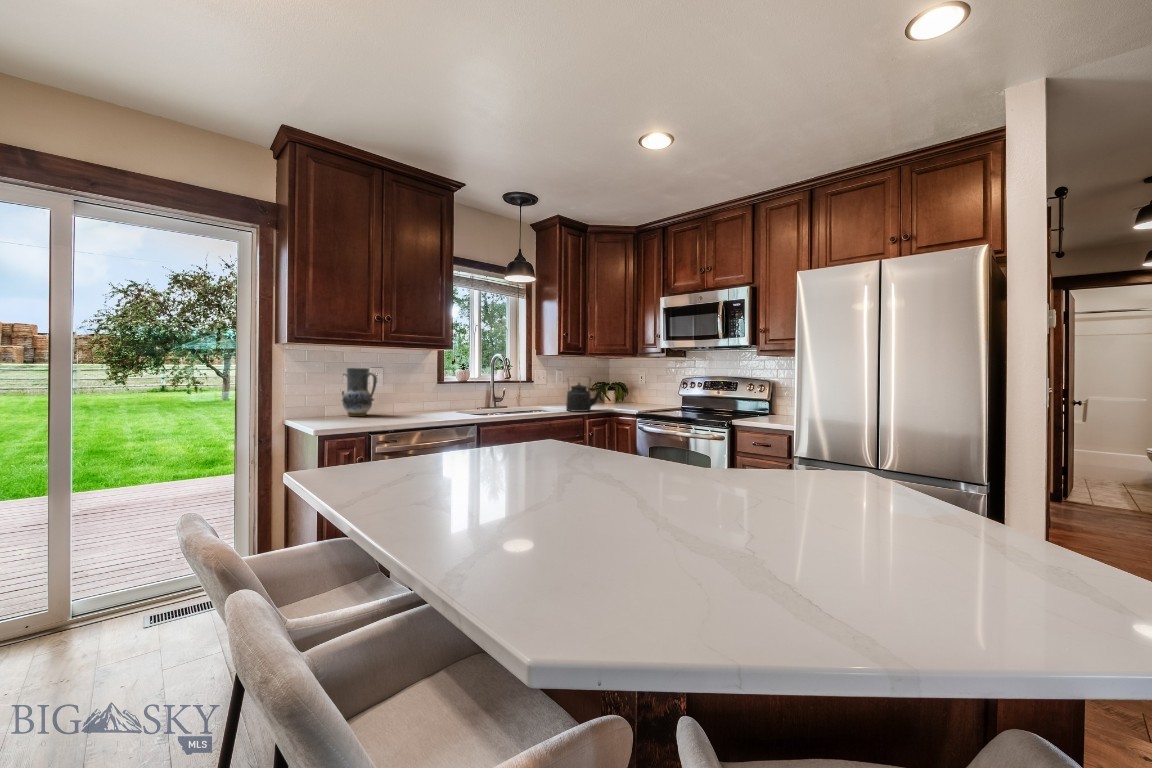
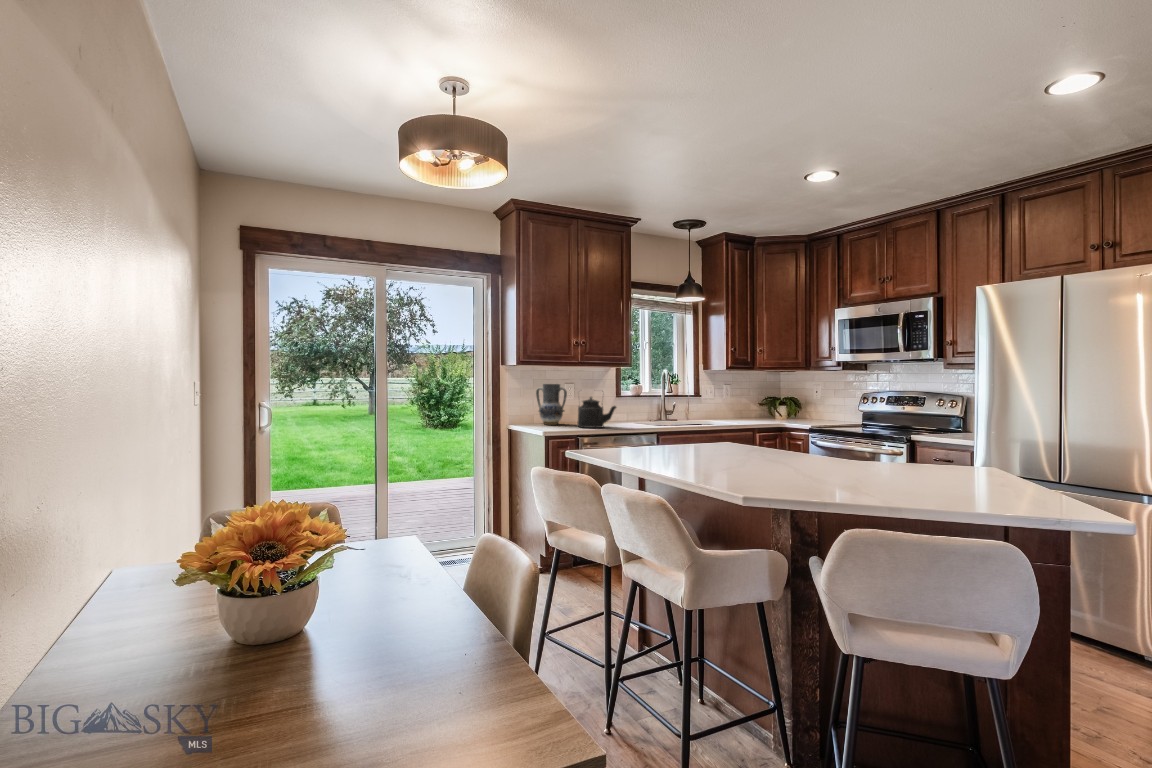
kettle: present [566,378,601,412] -> present [577,397,616,428]

